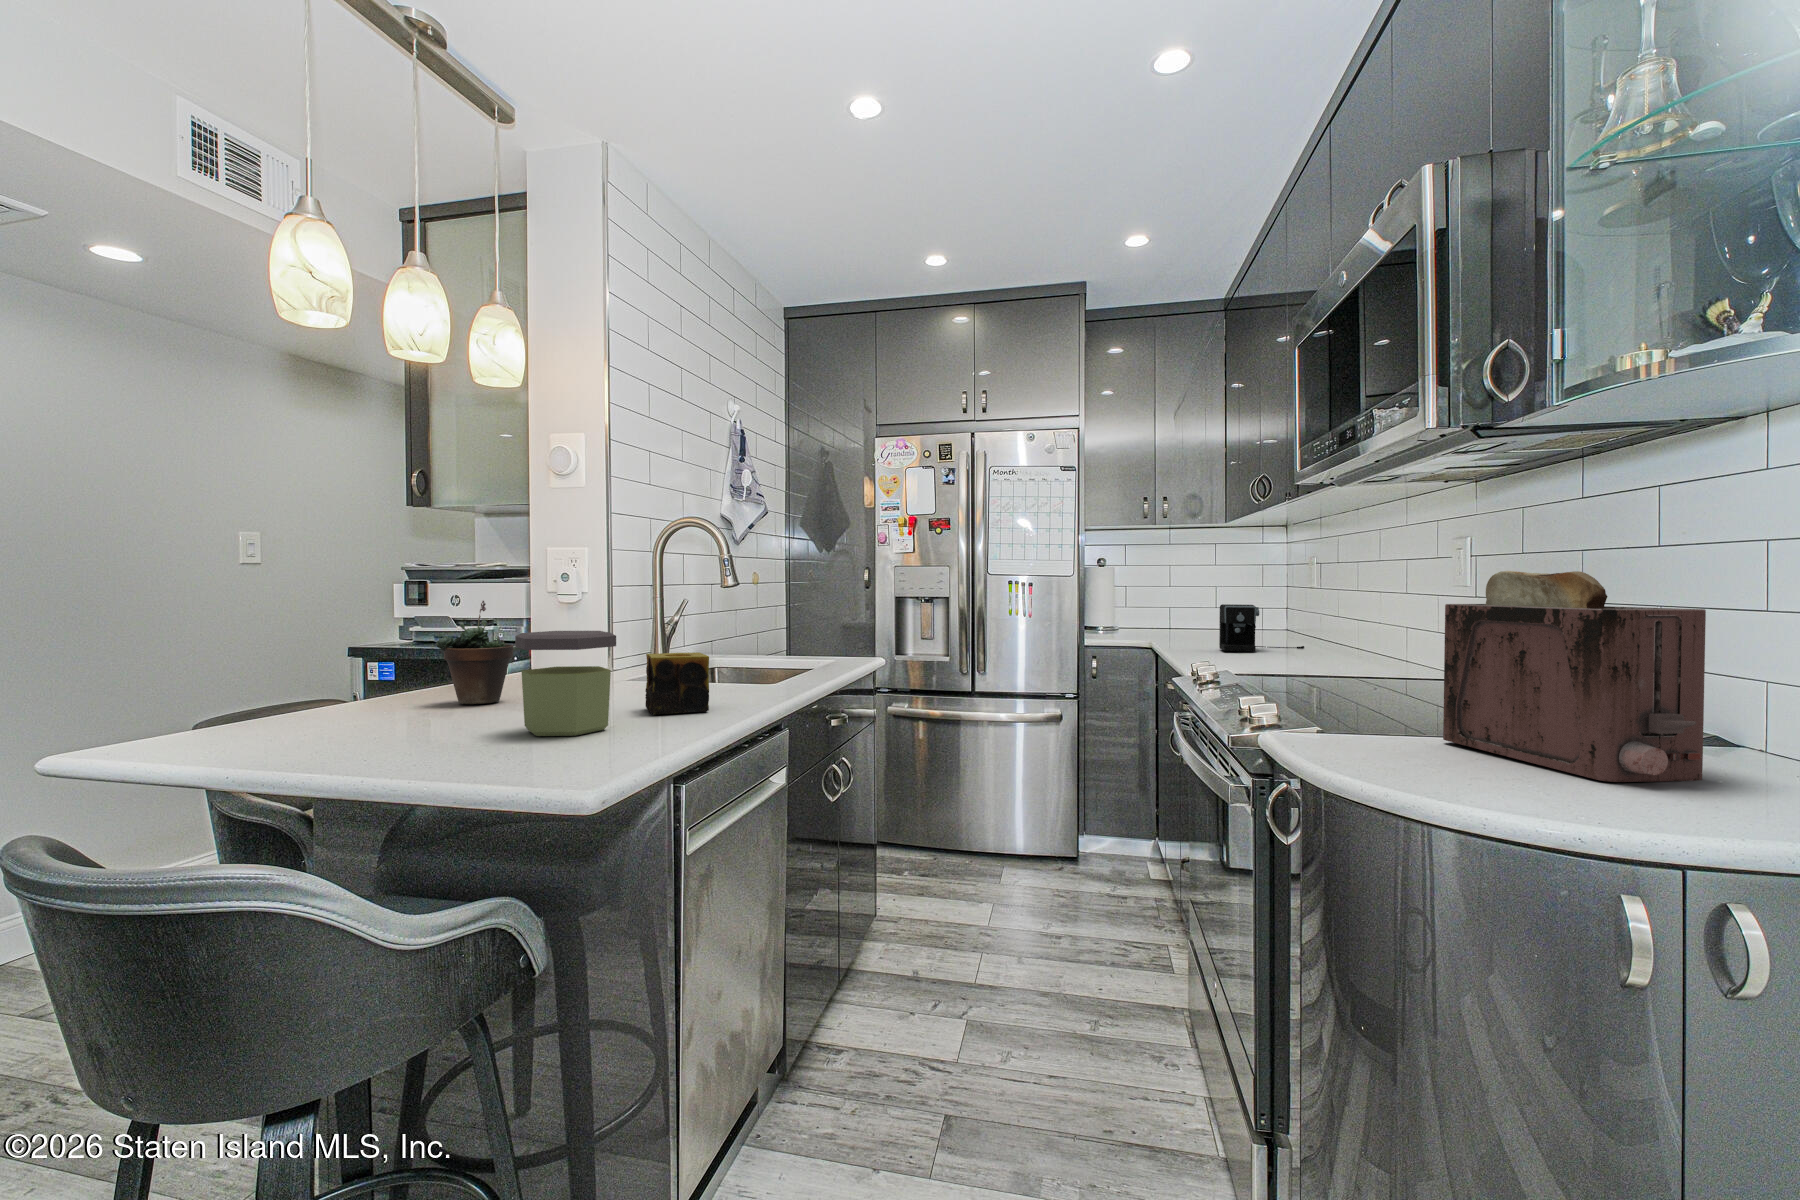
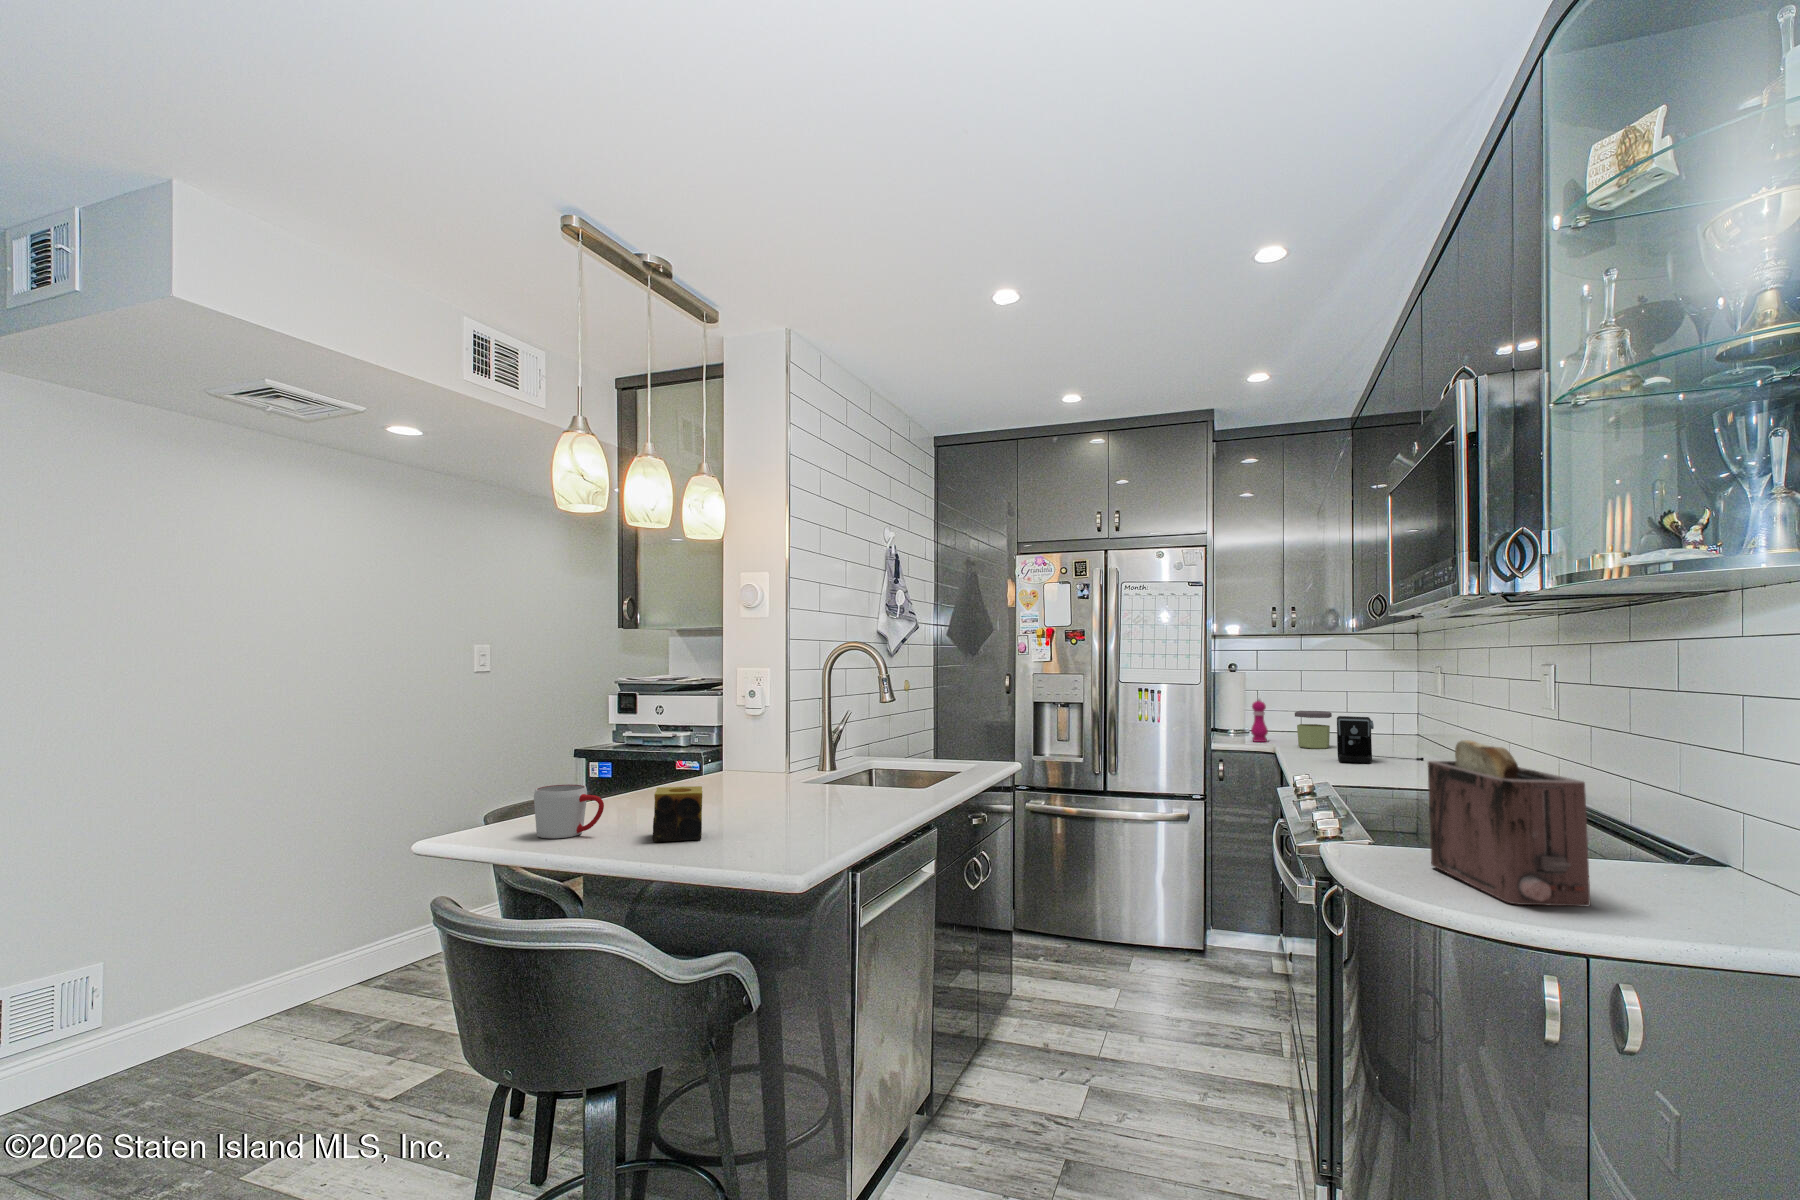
pepper mill: none [1121,594,1138,640] -> present [1251,698,1268,742]
succulent plant: present [436,601,513,704] -> none [686,728,736,805]
jar: present [515,631,616,736] -> present [1295,711,1332,749]
candle: present [645,652,709,715] -> present [652,786,702,842]
mug: none [139,670,266,752] -> present [534,784,604,838]

